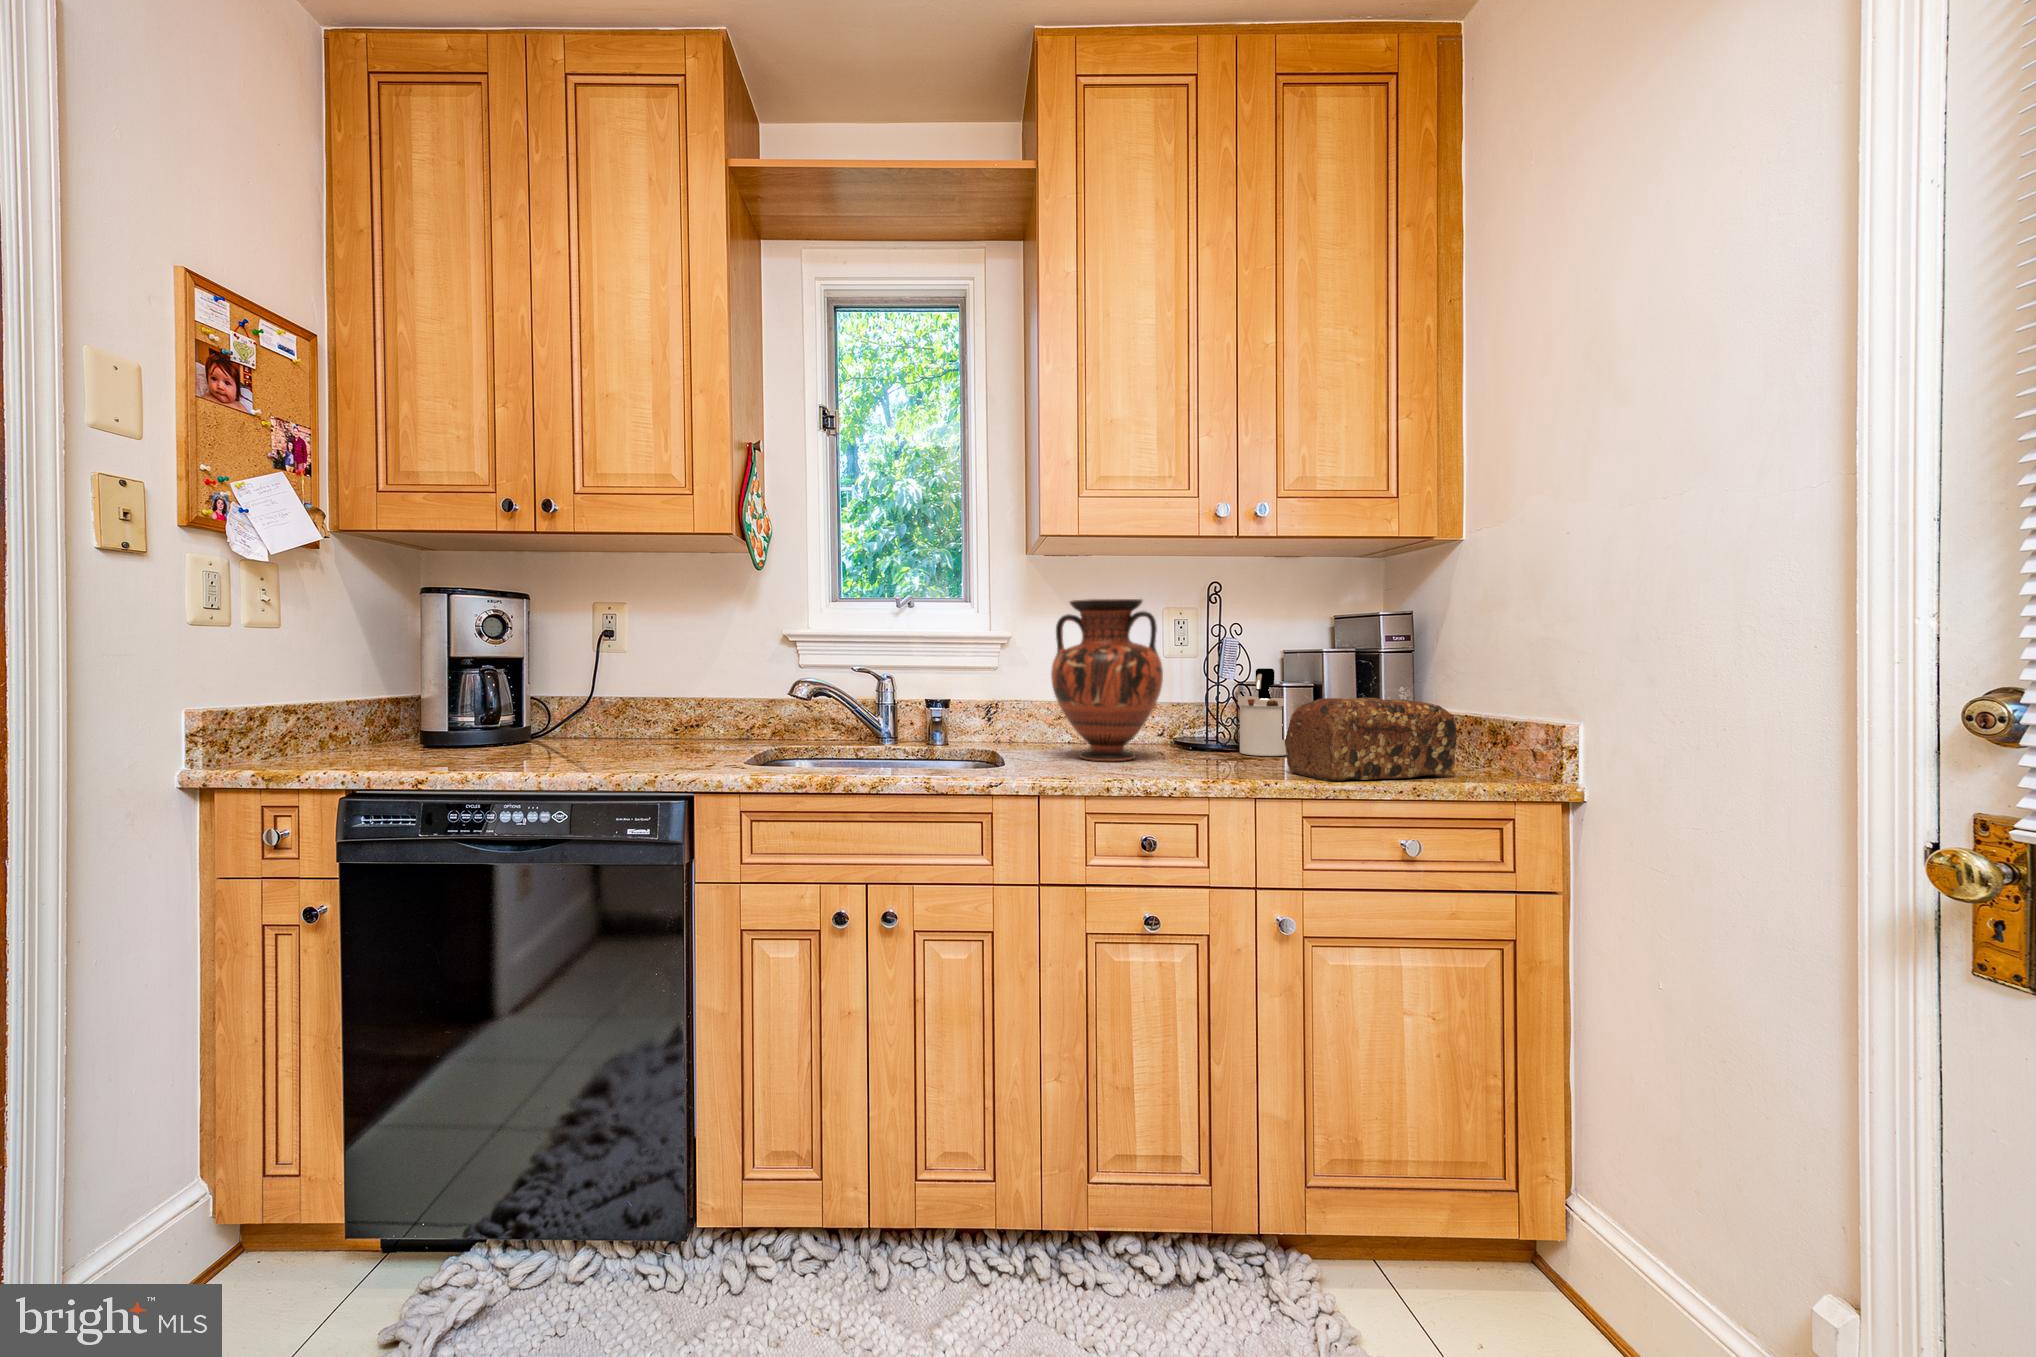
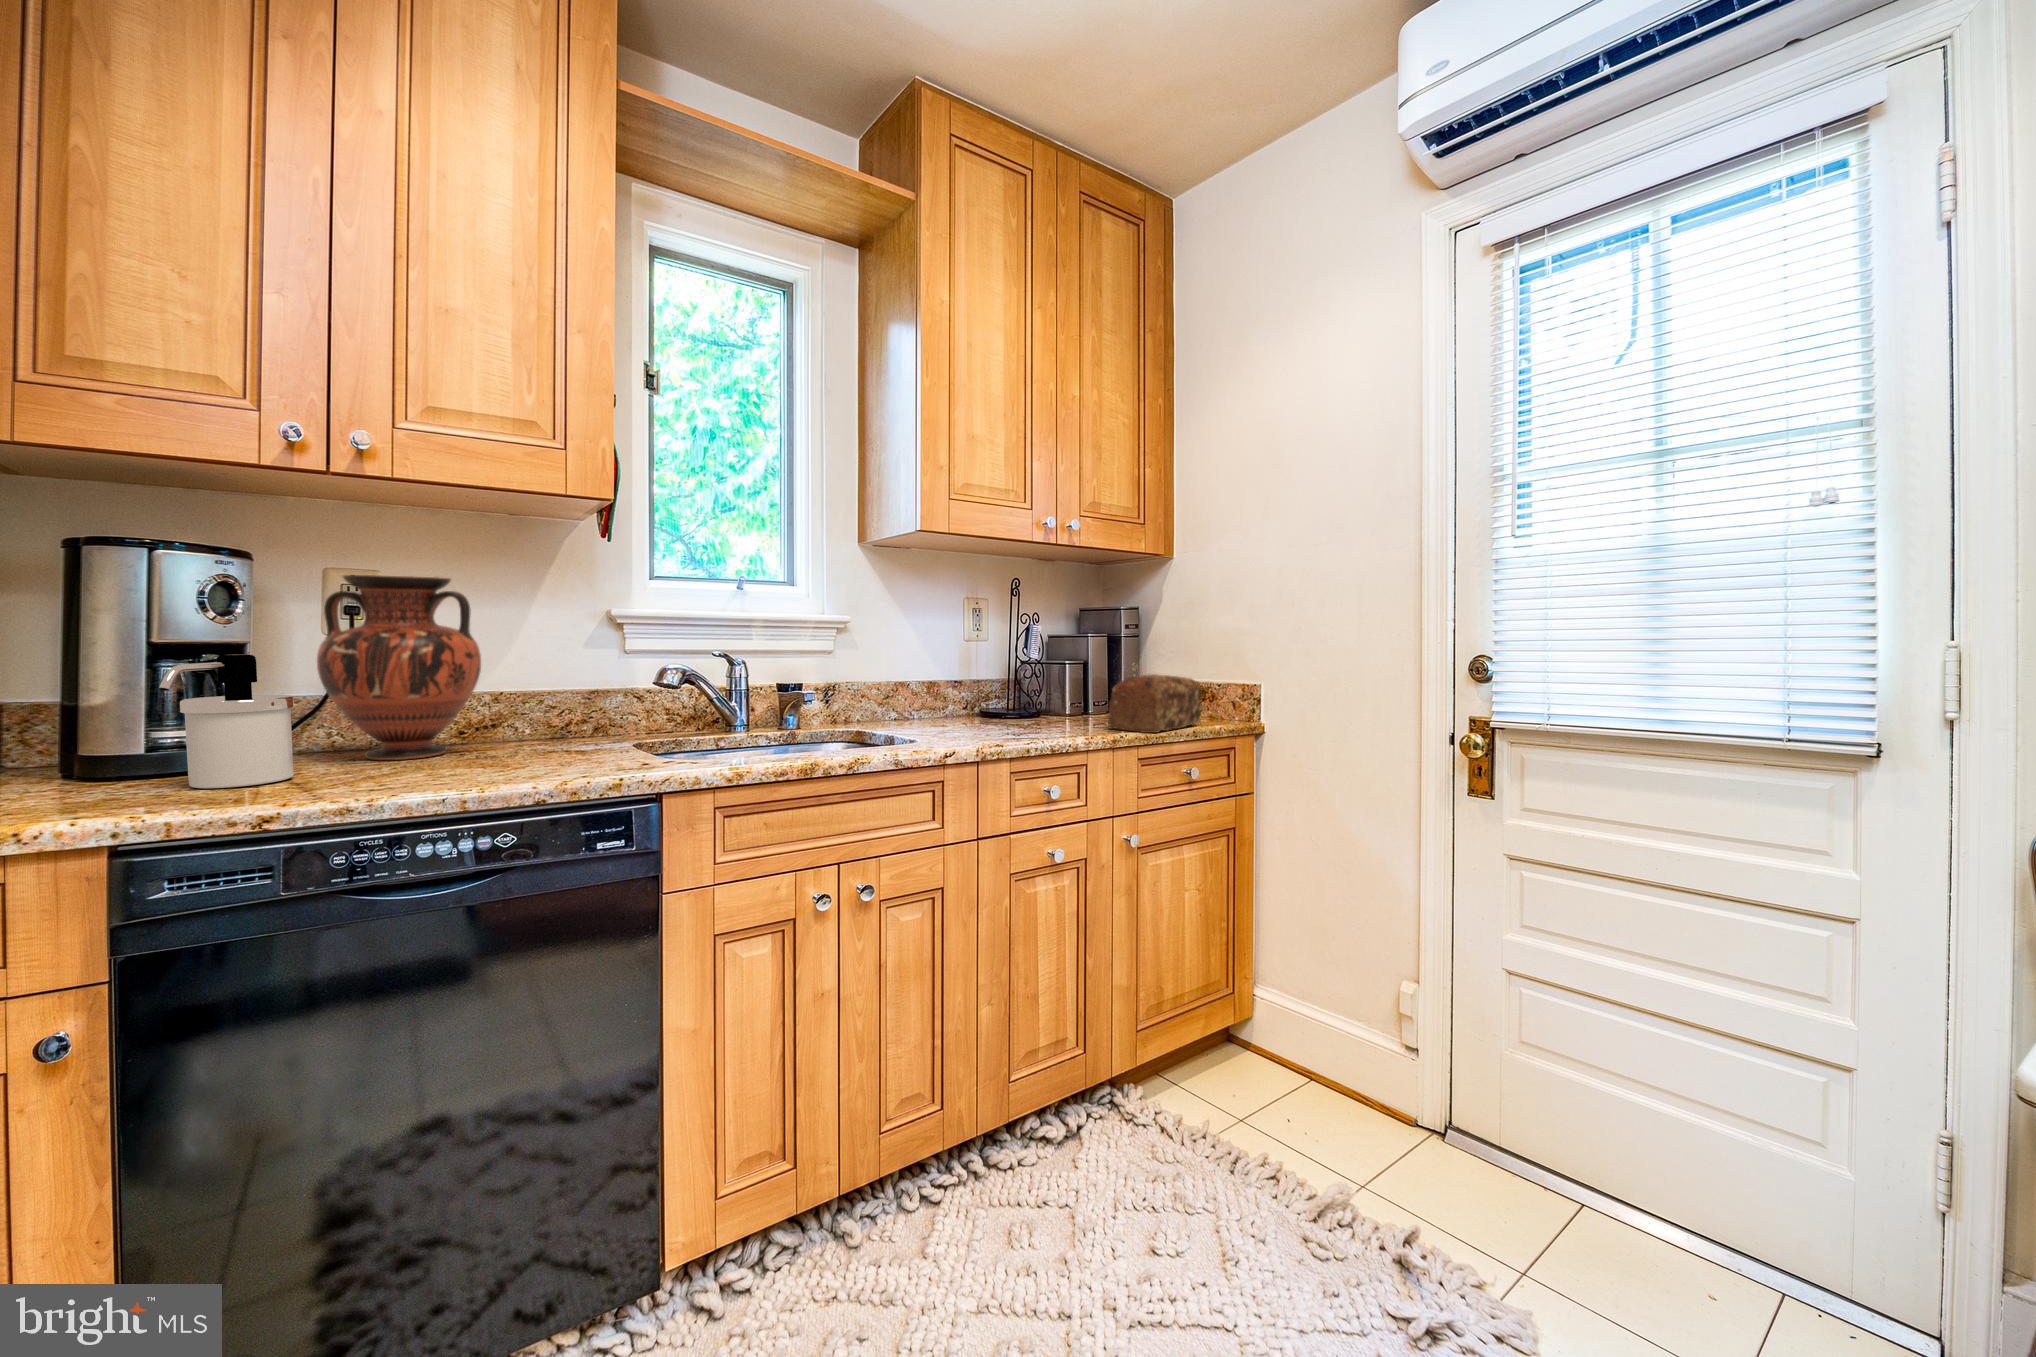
vase: present [1051,599,1163,761] -> present [317,575,481,760]
soap dispenser: present [1238,668,1287,756] -> present [159,654,294,788]

